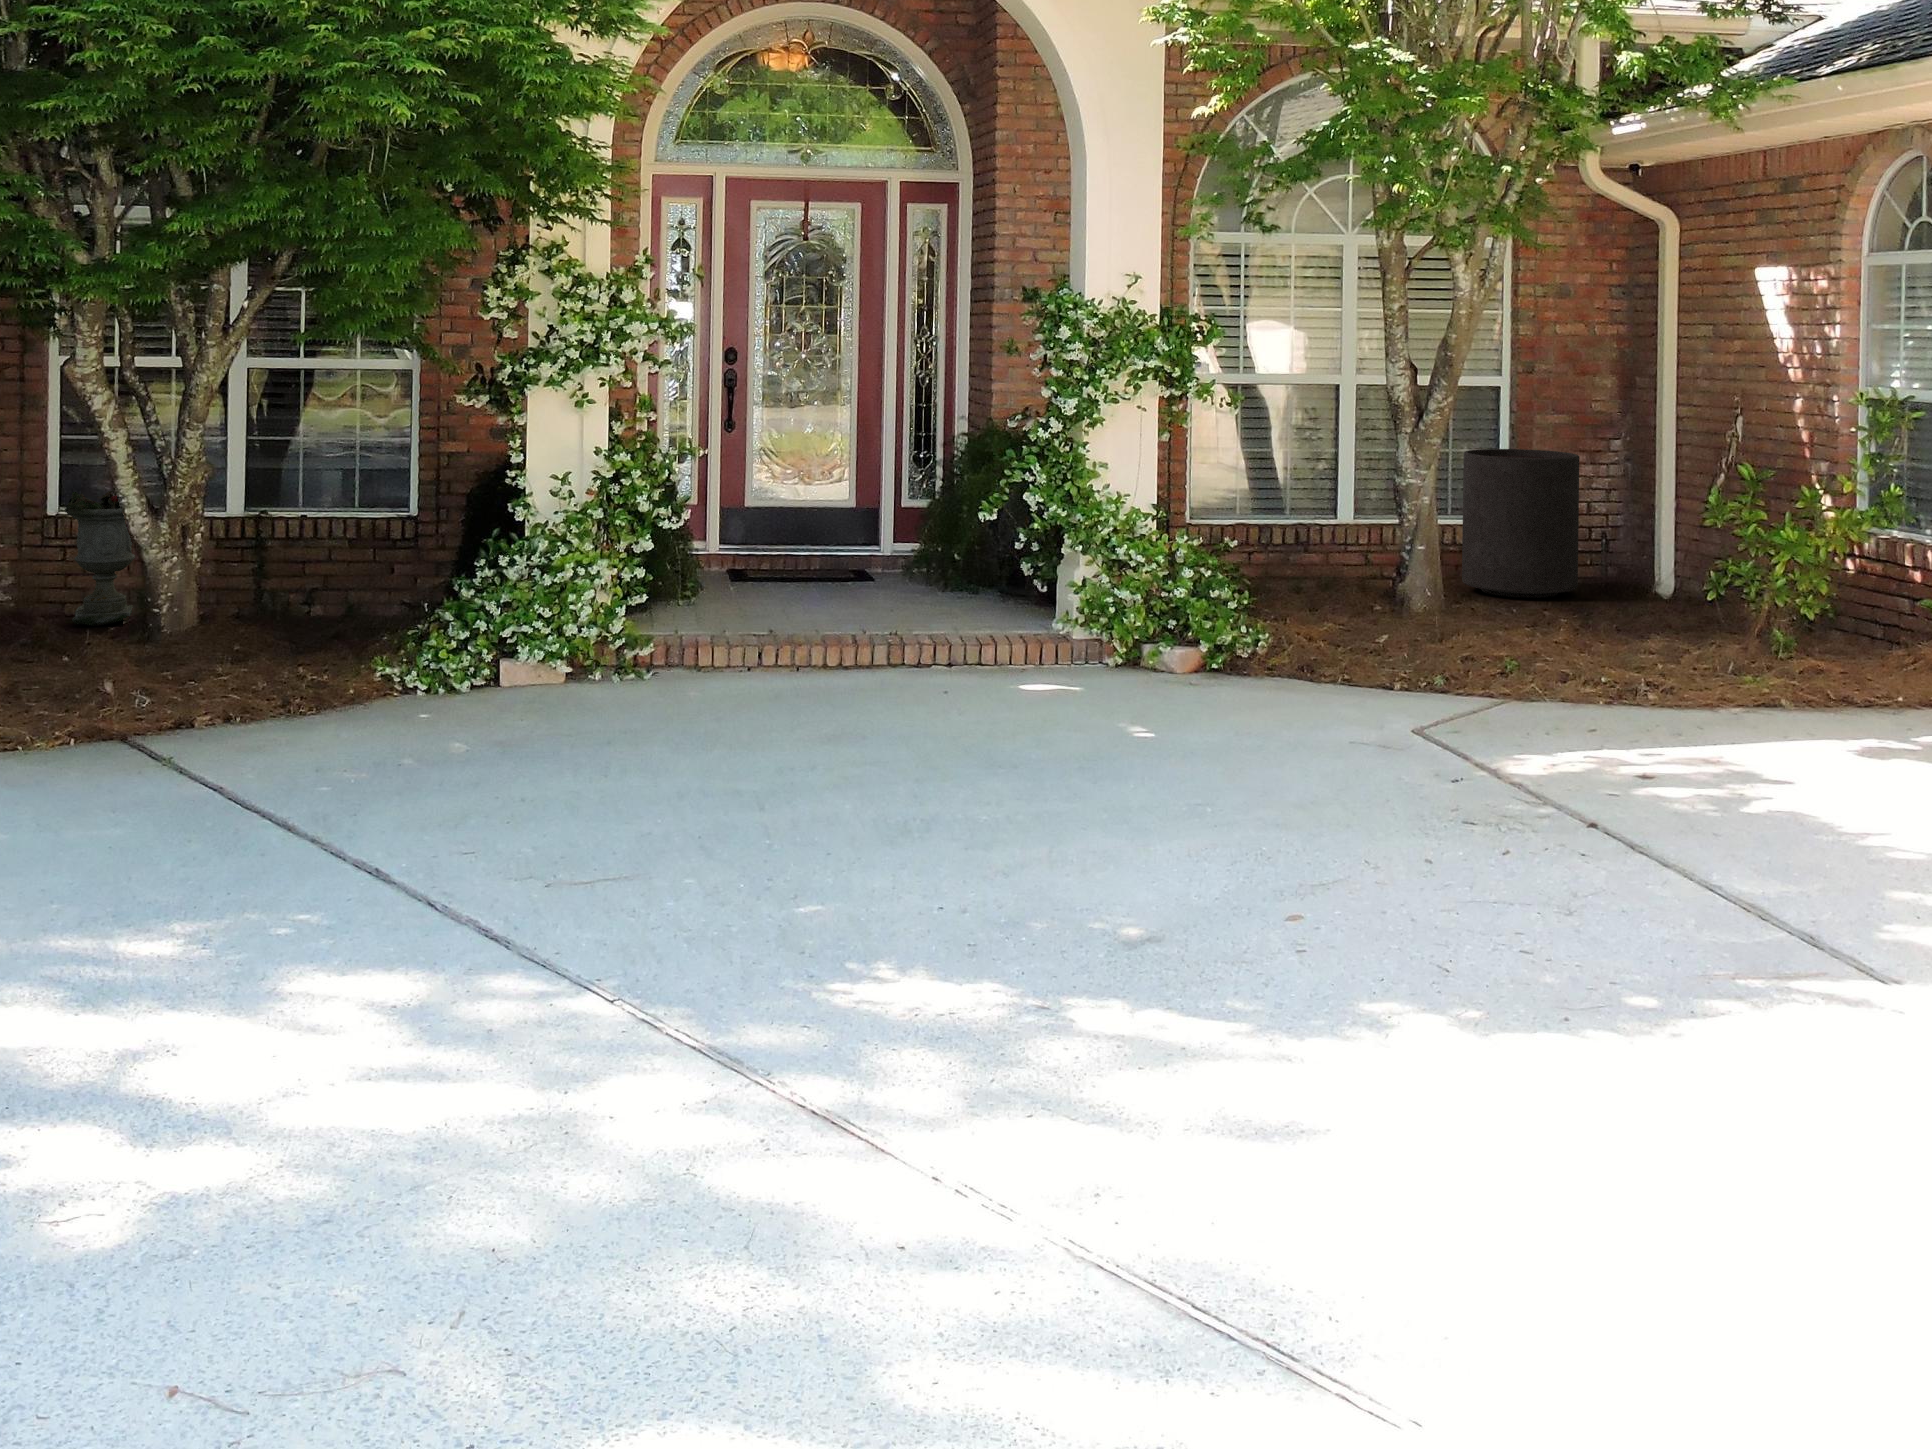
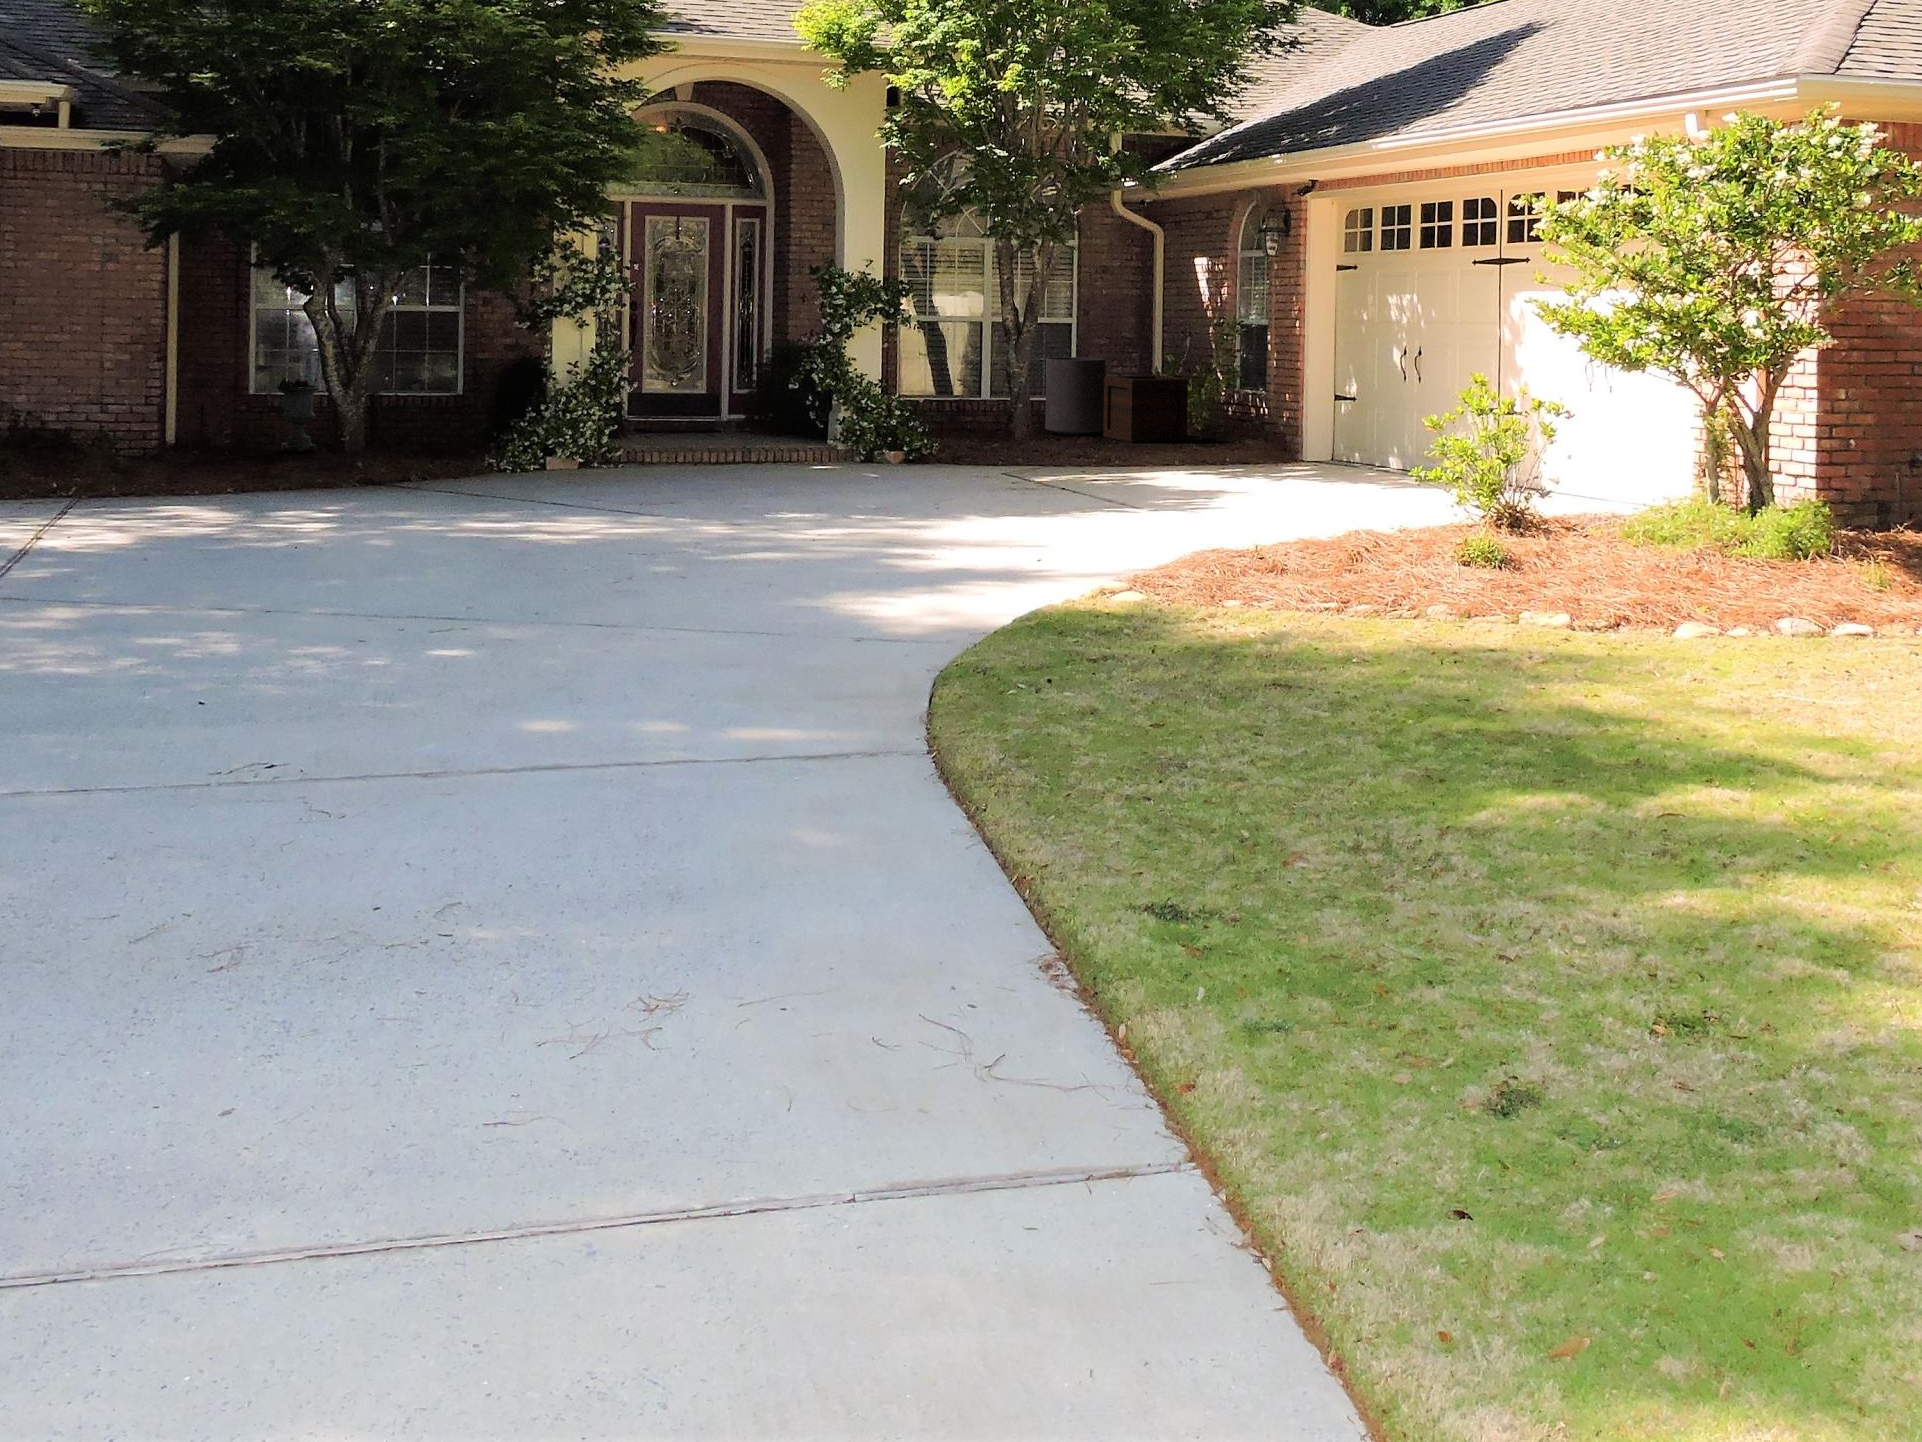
wooden crate: none [1583,489,1763,628] -> present [1103,376,1188,443]

